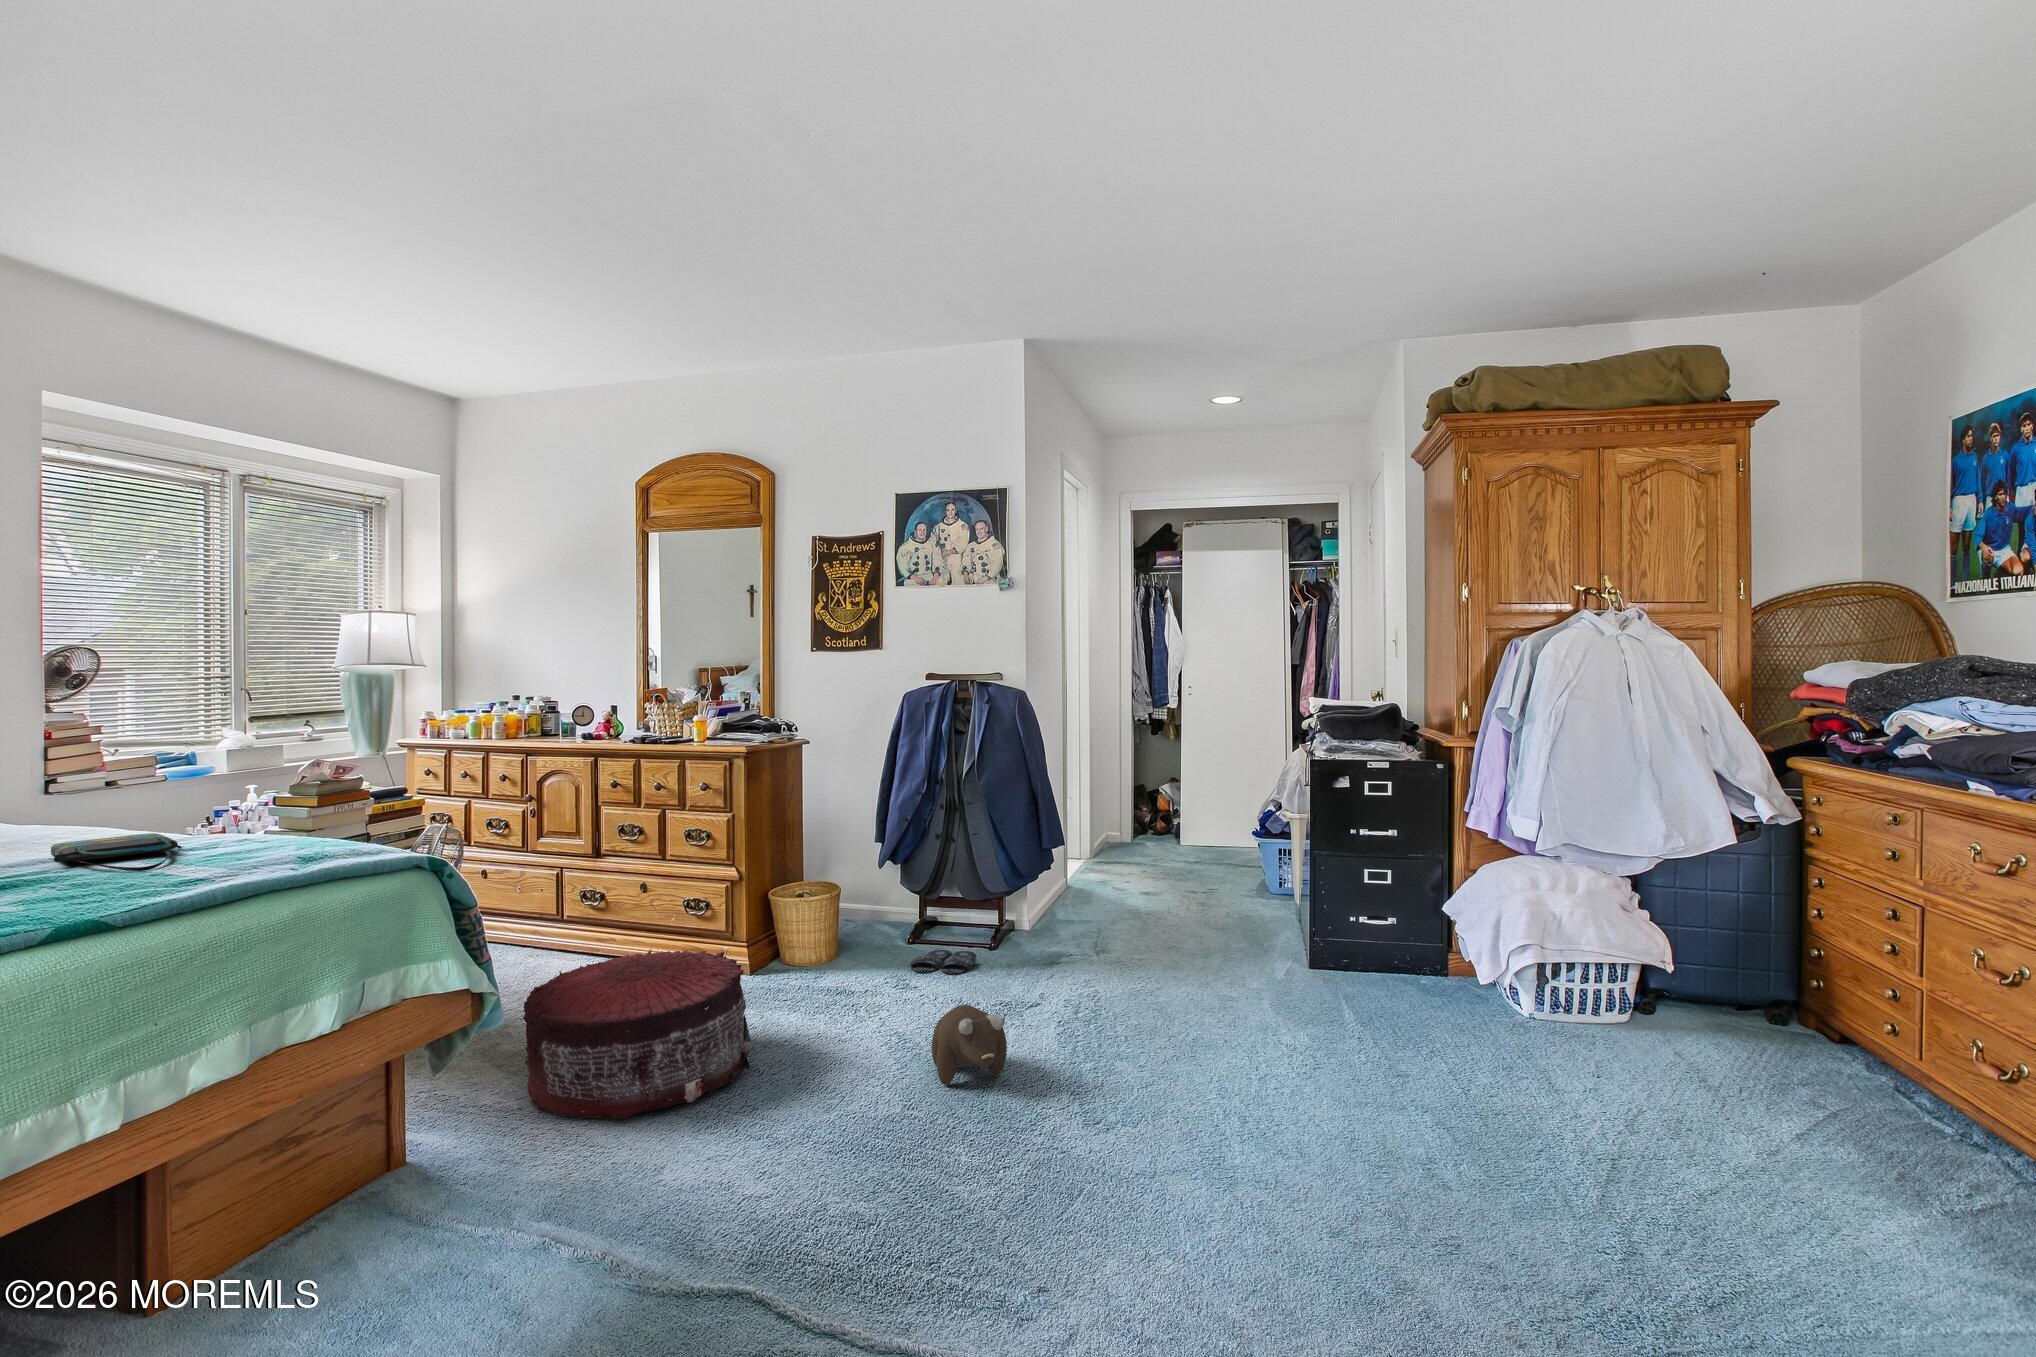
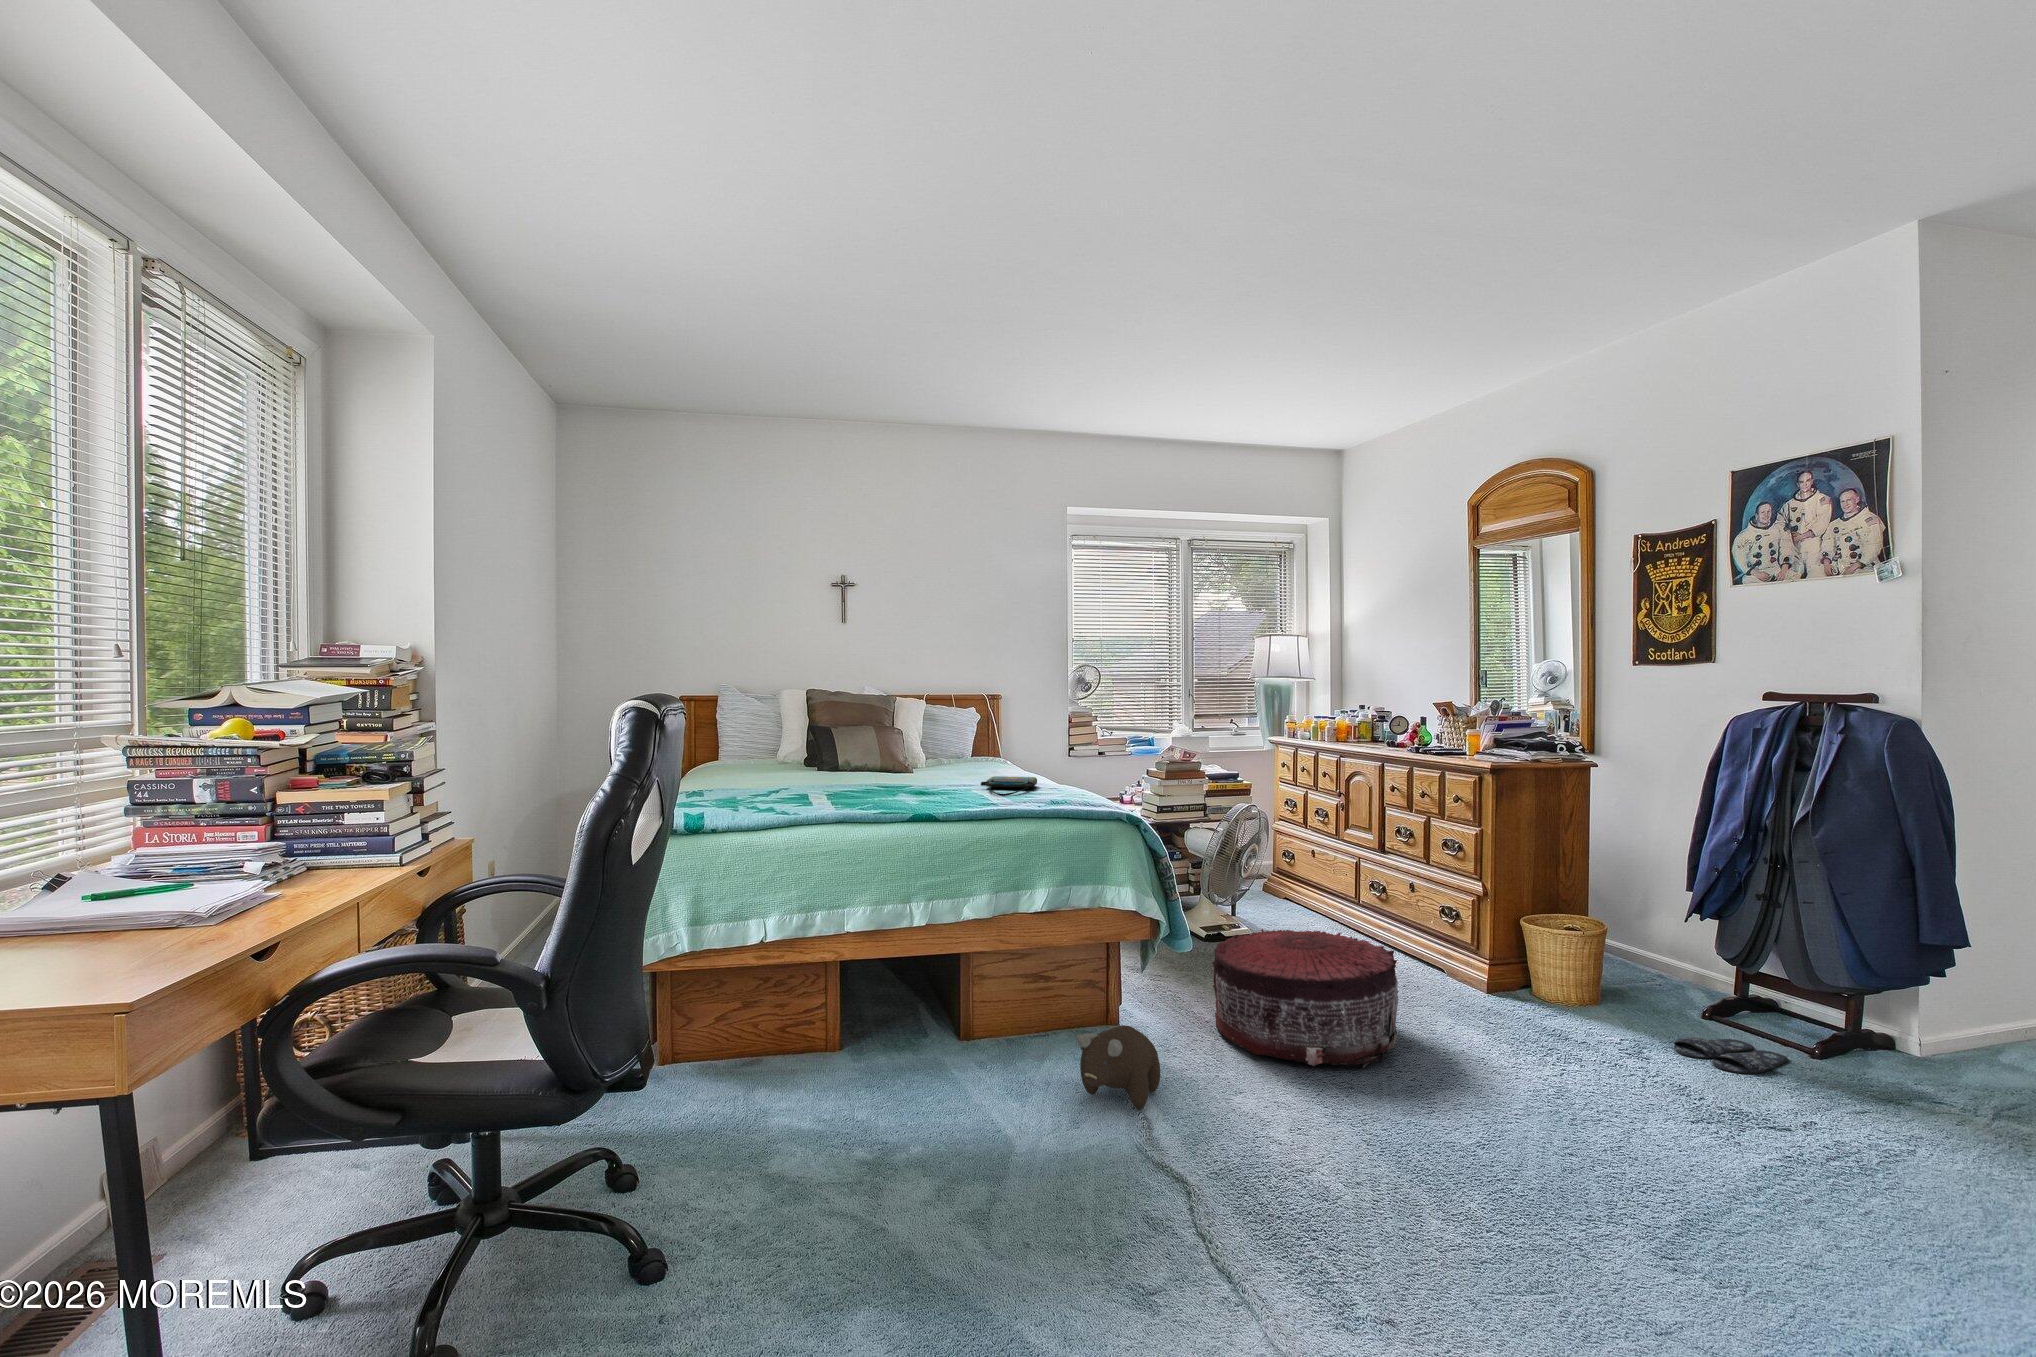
plush toy: present [932,1005,1007,1085] -> present [1076,1025,1160,1109]

